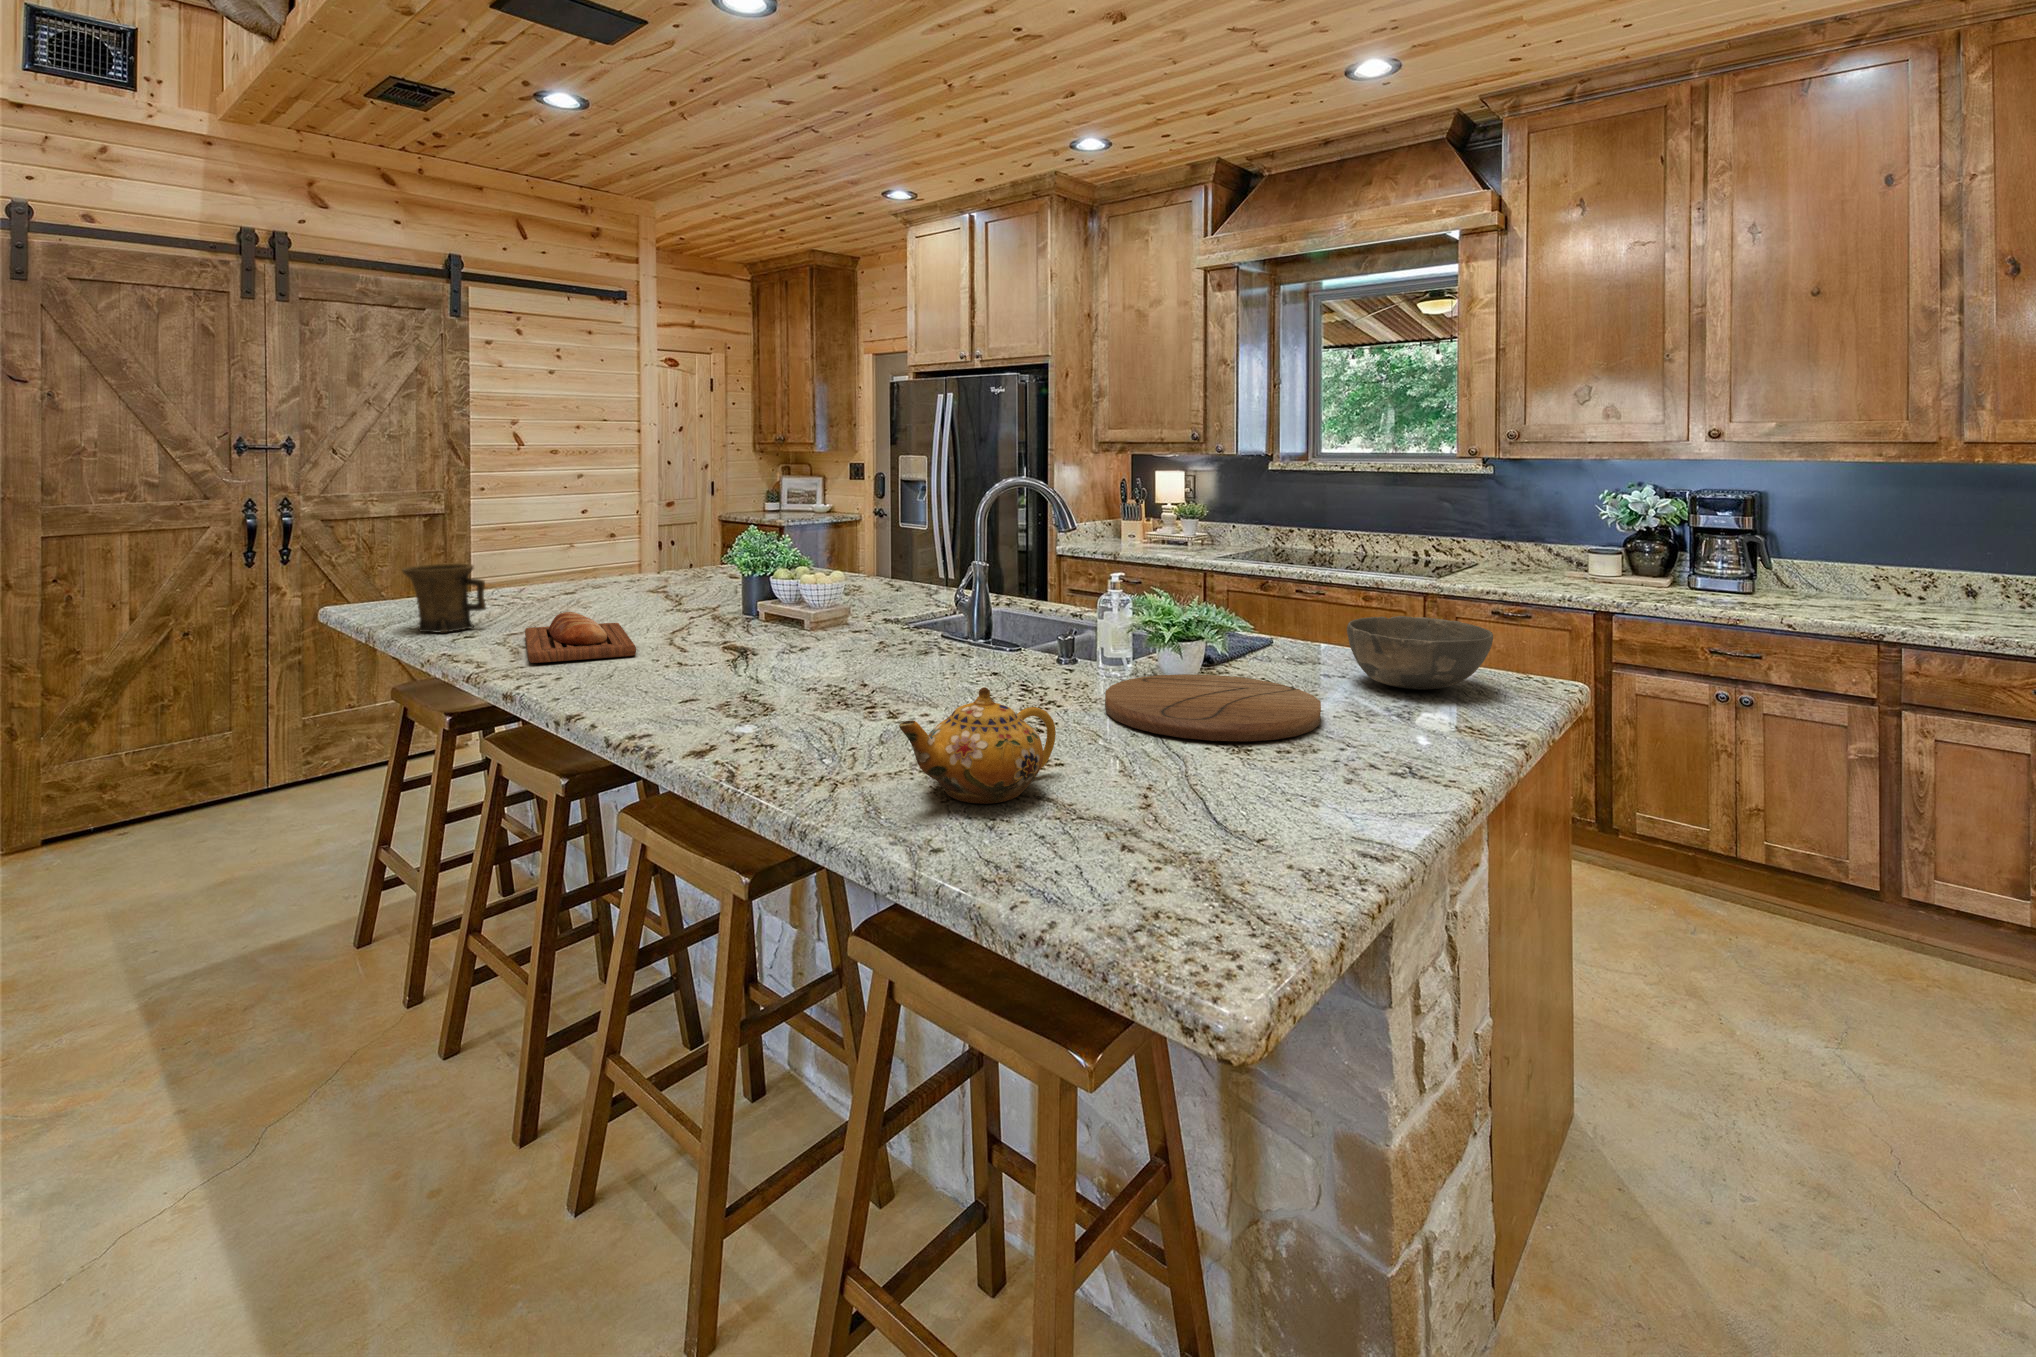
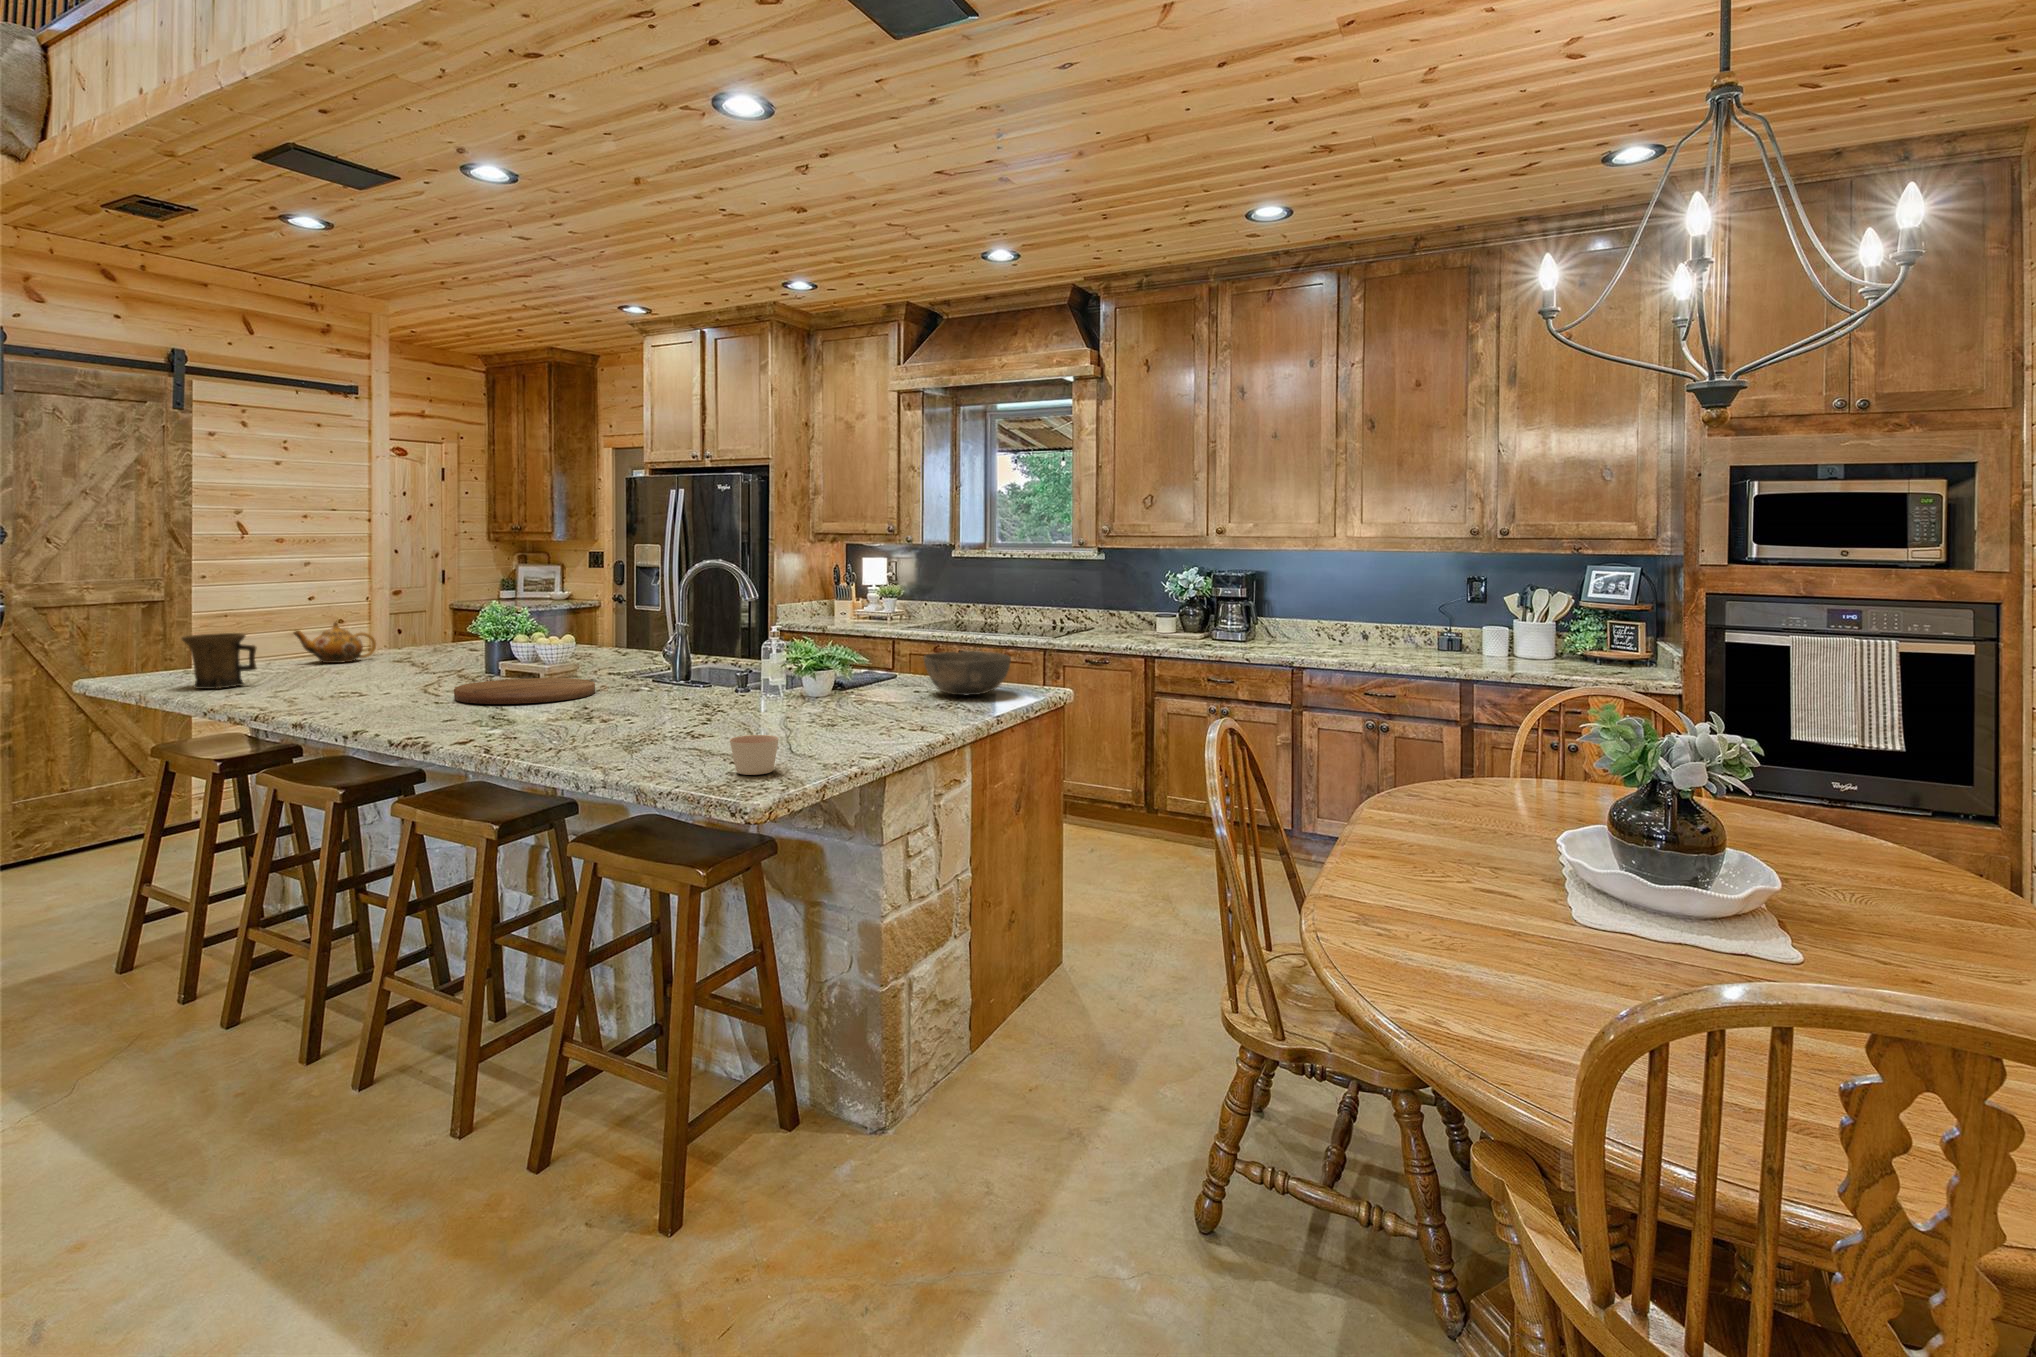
bread loaf: present [525,612,636,663] -> none [296,668,399,702]
cutting board: present [1105,674,1321,741] -> present [454,678,595,704]
teapot: present [899,687,1056,804] -> present [294,623,376,663]
candle: none [1159,820,1255,913] -> present [730,735,779,775]

